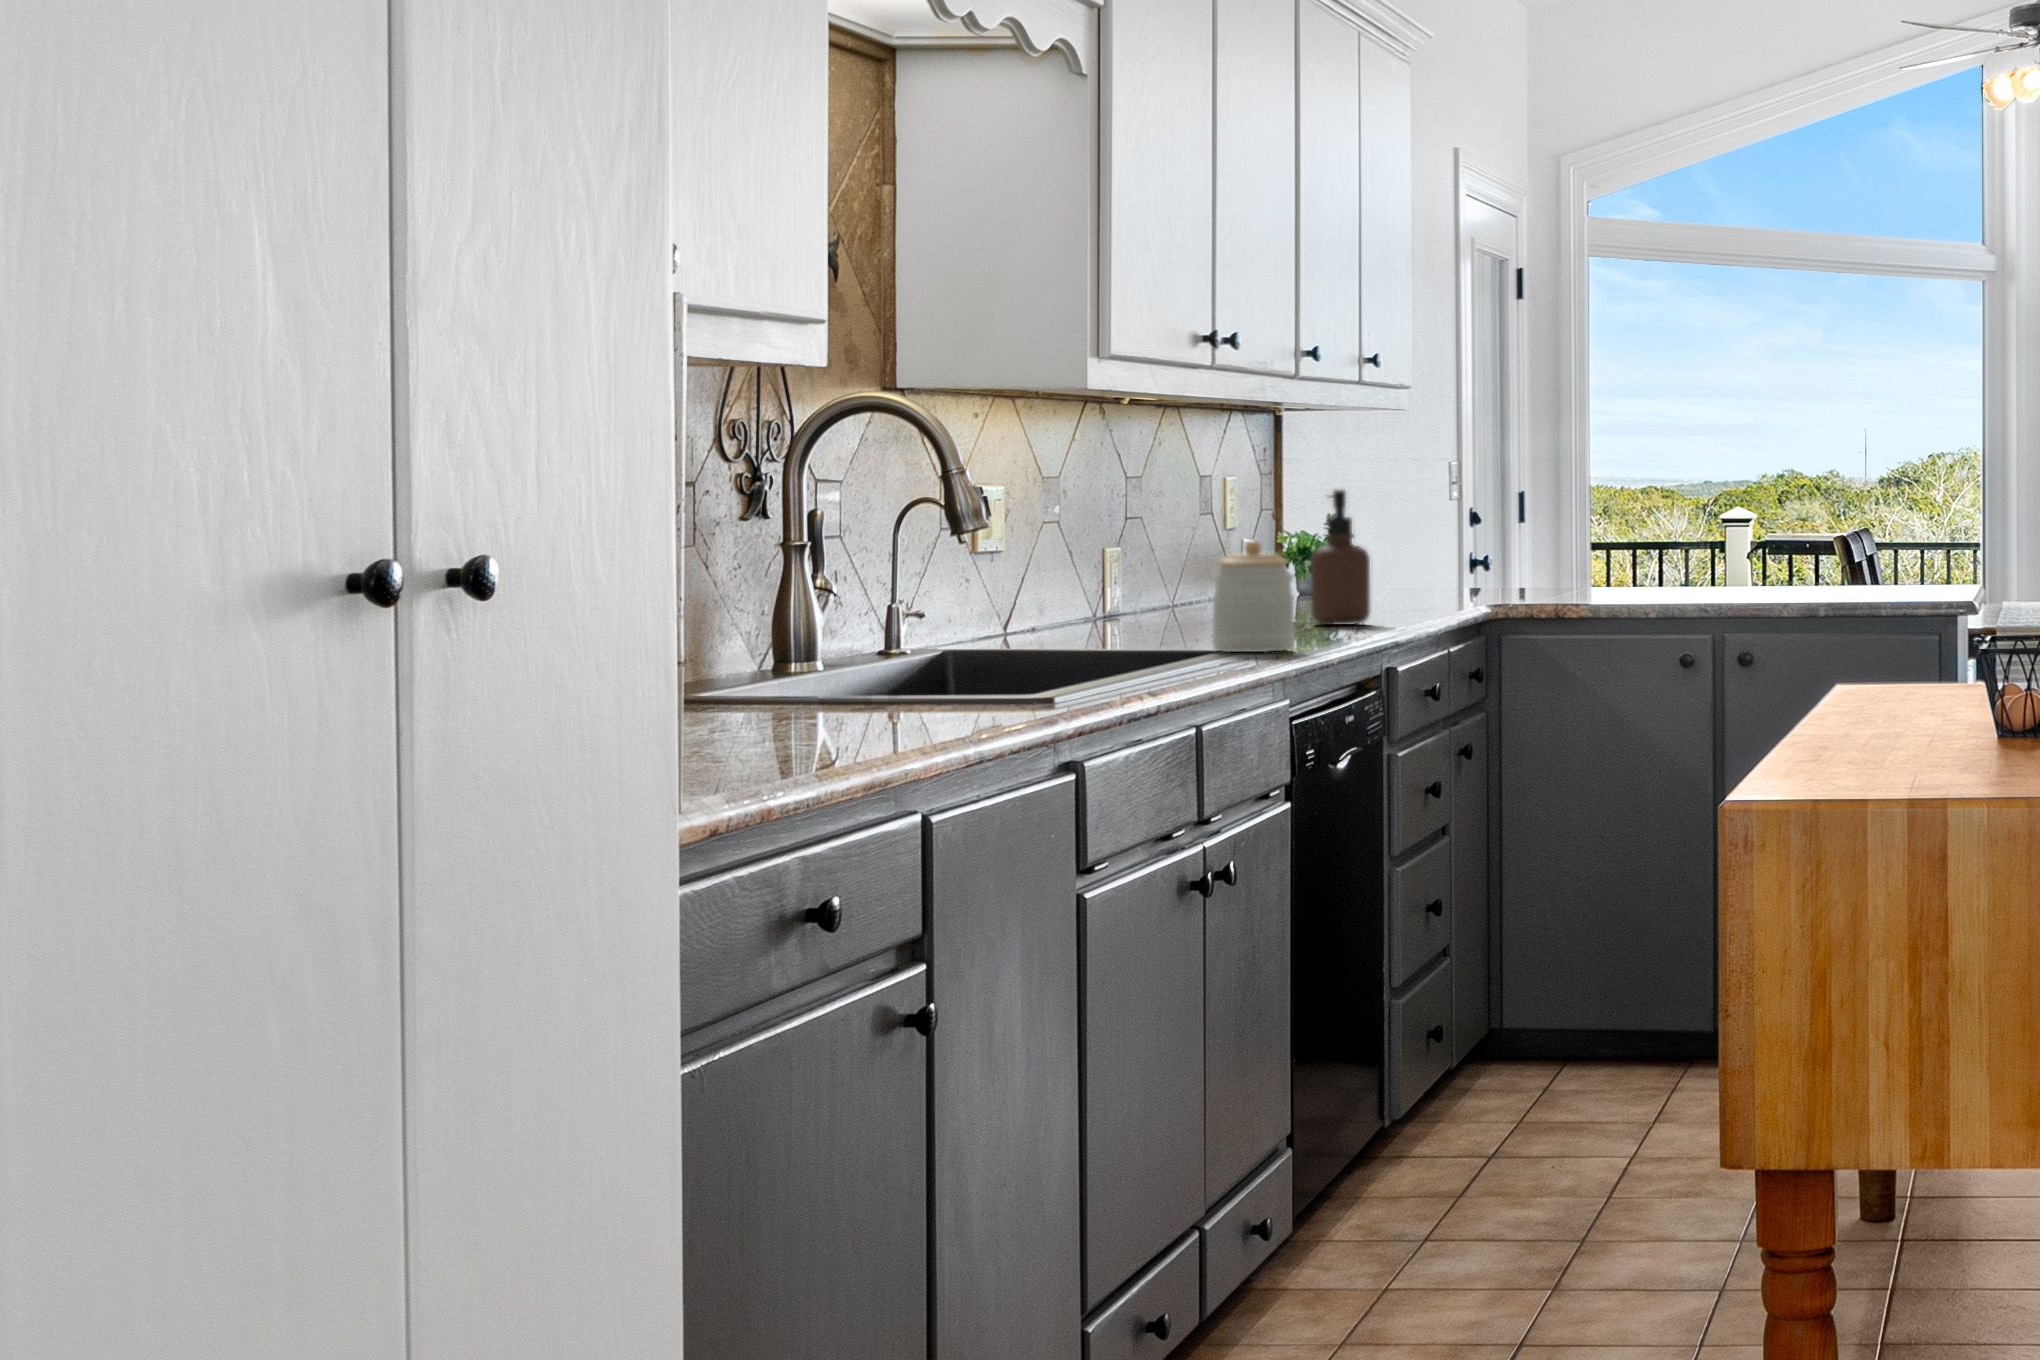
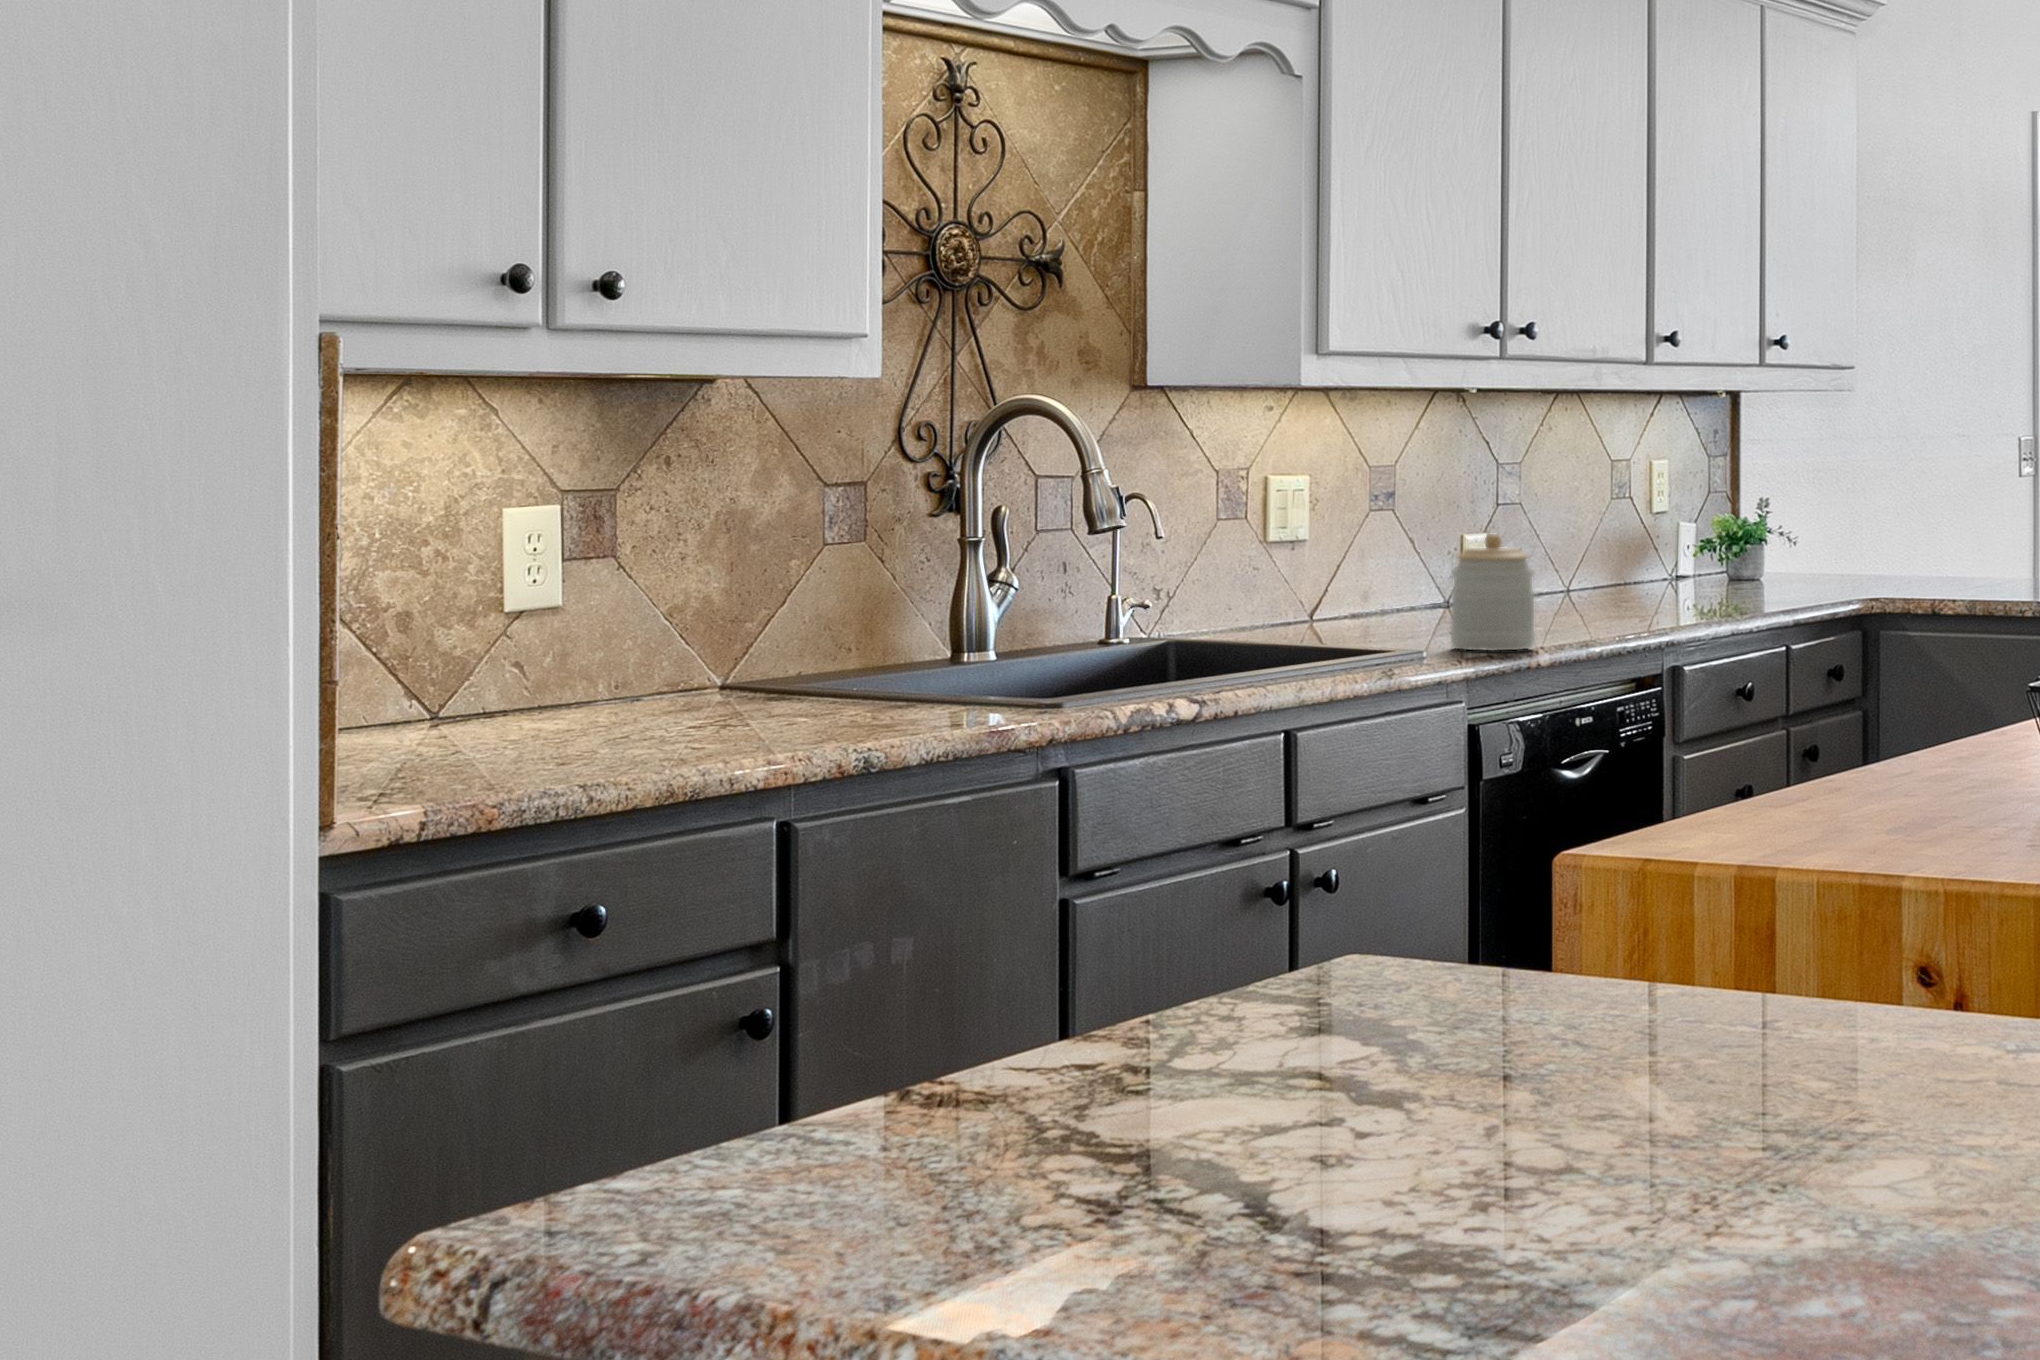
soap dispenser: present [1310,490,1371,625] -> none [1650,478,1711,620]

